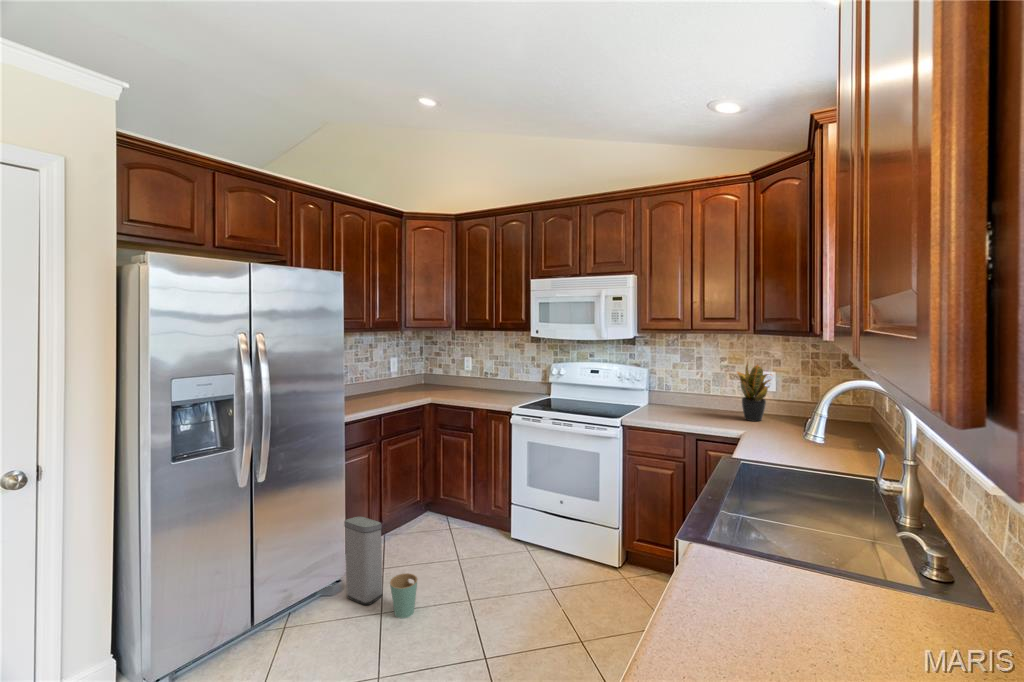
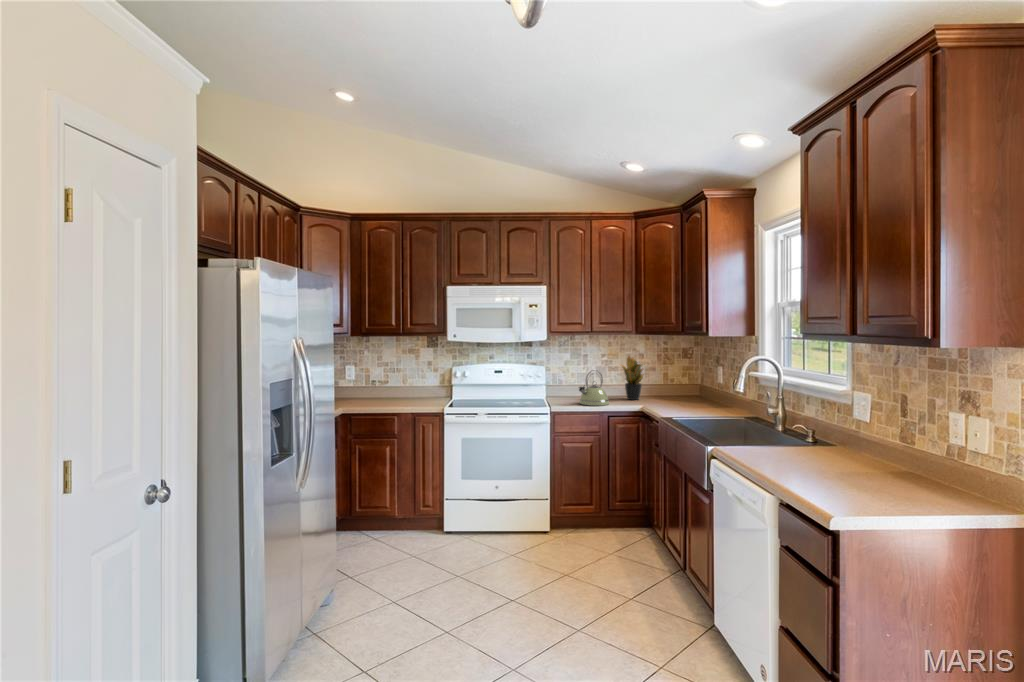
kettle: none [664,378,708,424] -> present [579,370,609,406]
trash can: present [344,517,418,619] -> none [331,533,425,625]

